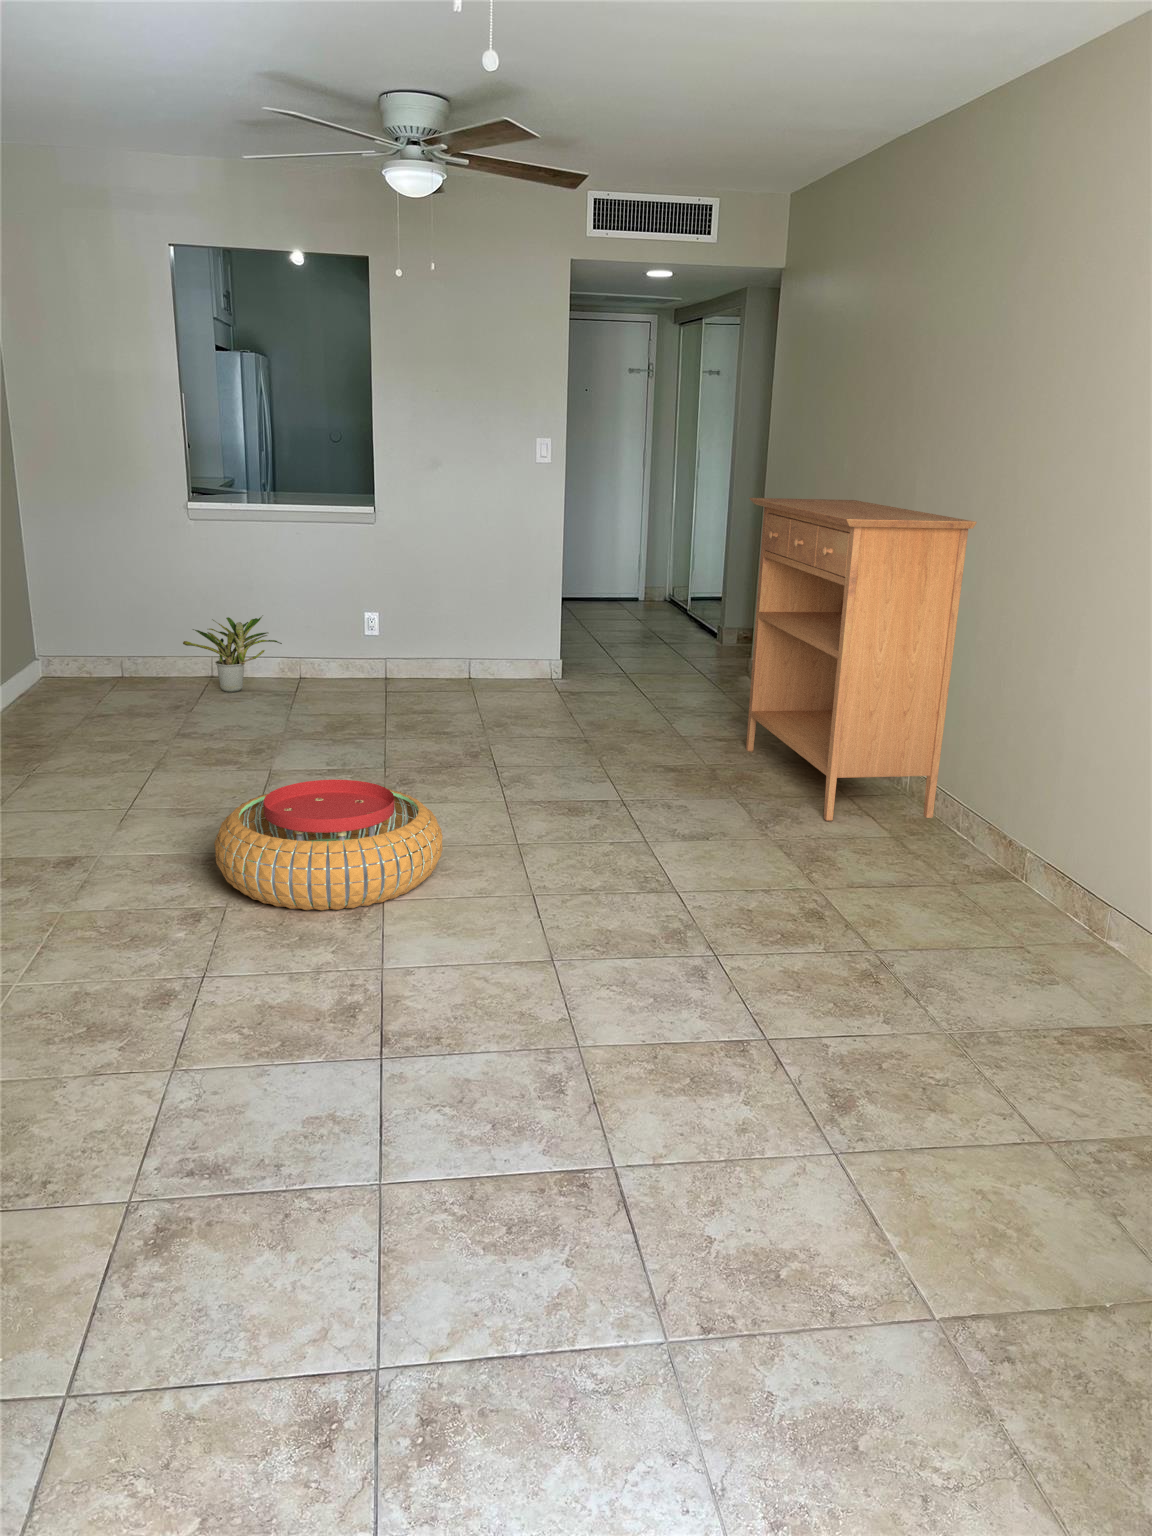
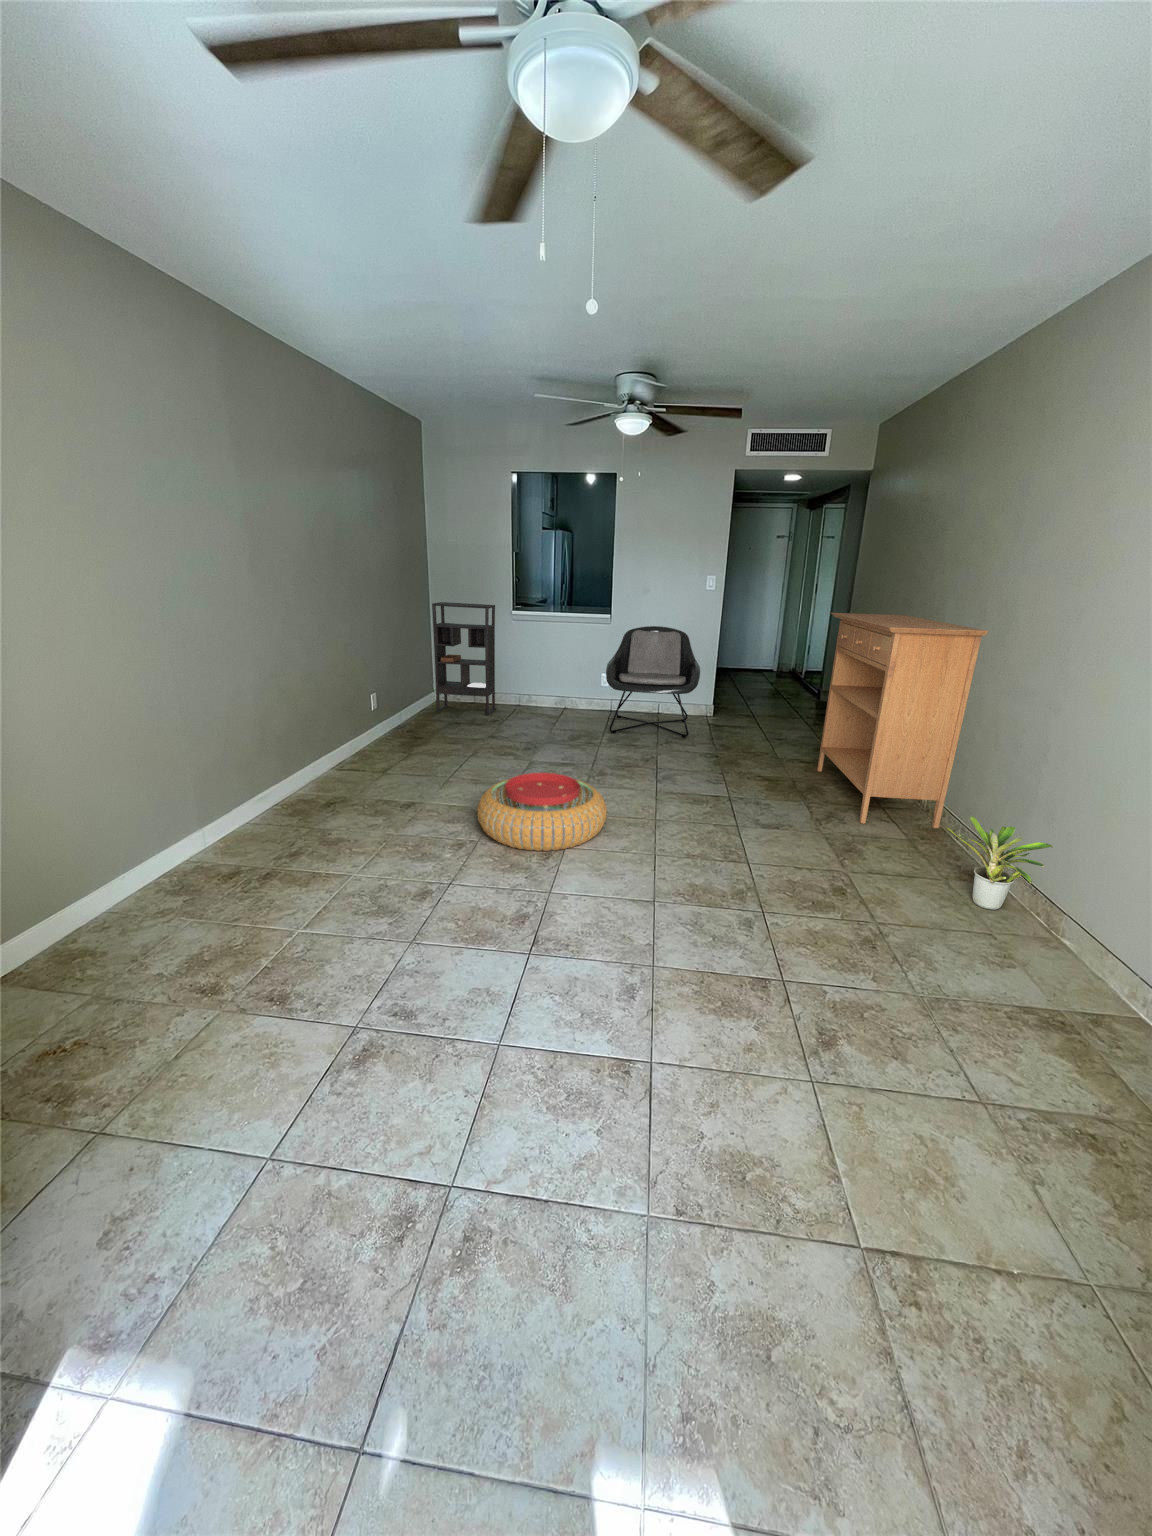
bookshelf: none [31,486,168,696] -> present [432,602,496,715]
lounge chair: none [381,524,543,714] -> present [606,626,700,738]
potted plant: present [183,617,282,692] -> present [946,816,1053,910]

